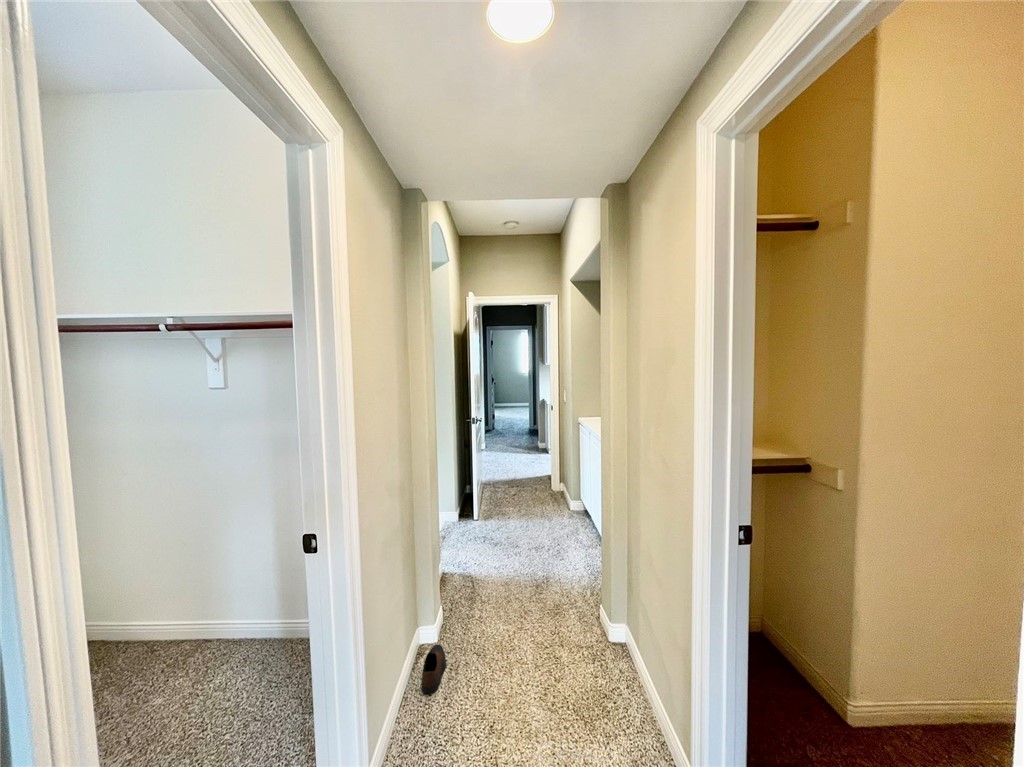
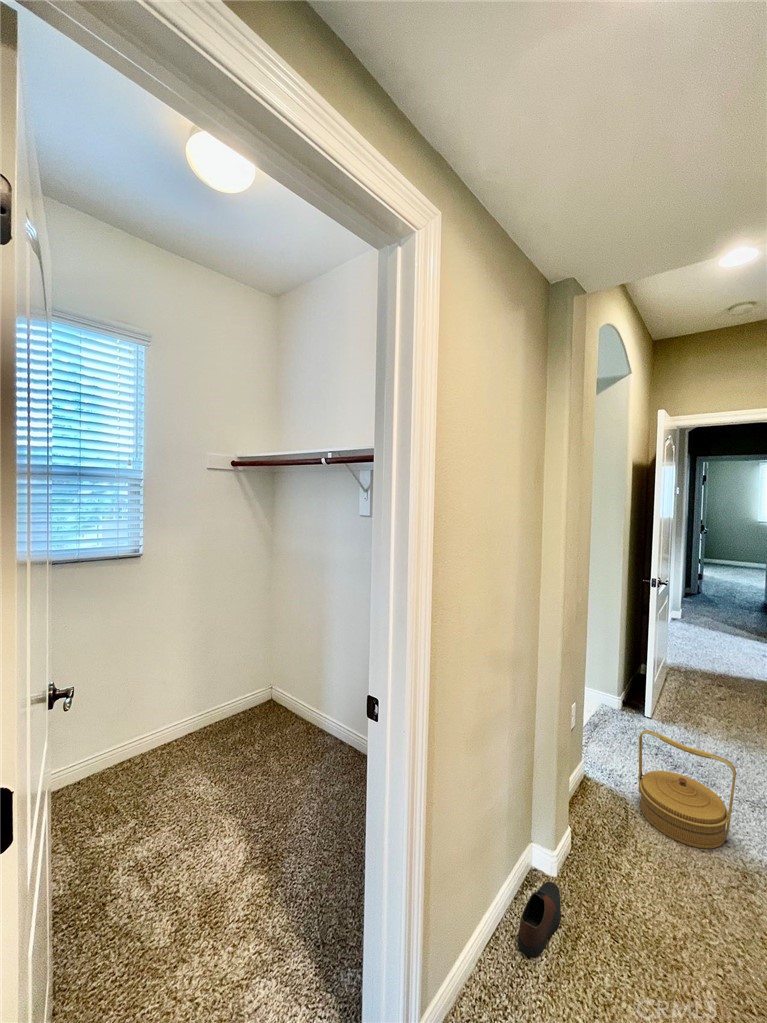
basket: none [476,522,530,587] -> present [638,730,736,849]

